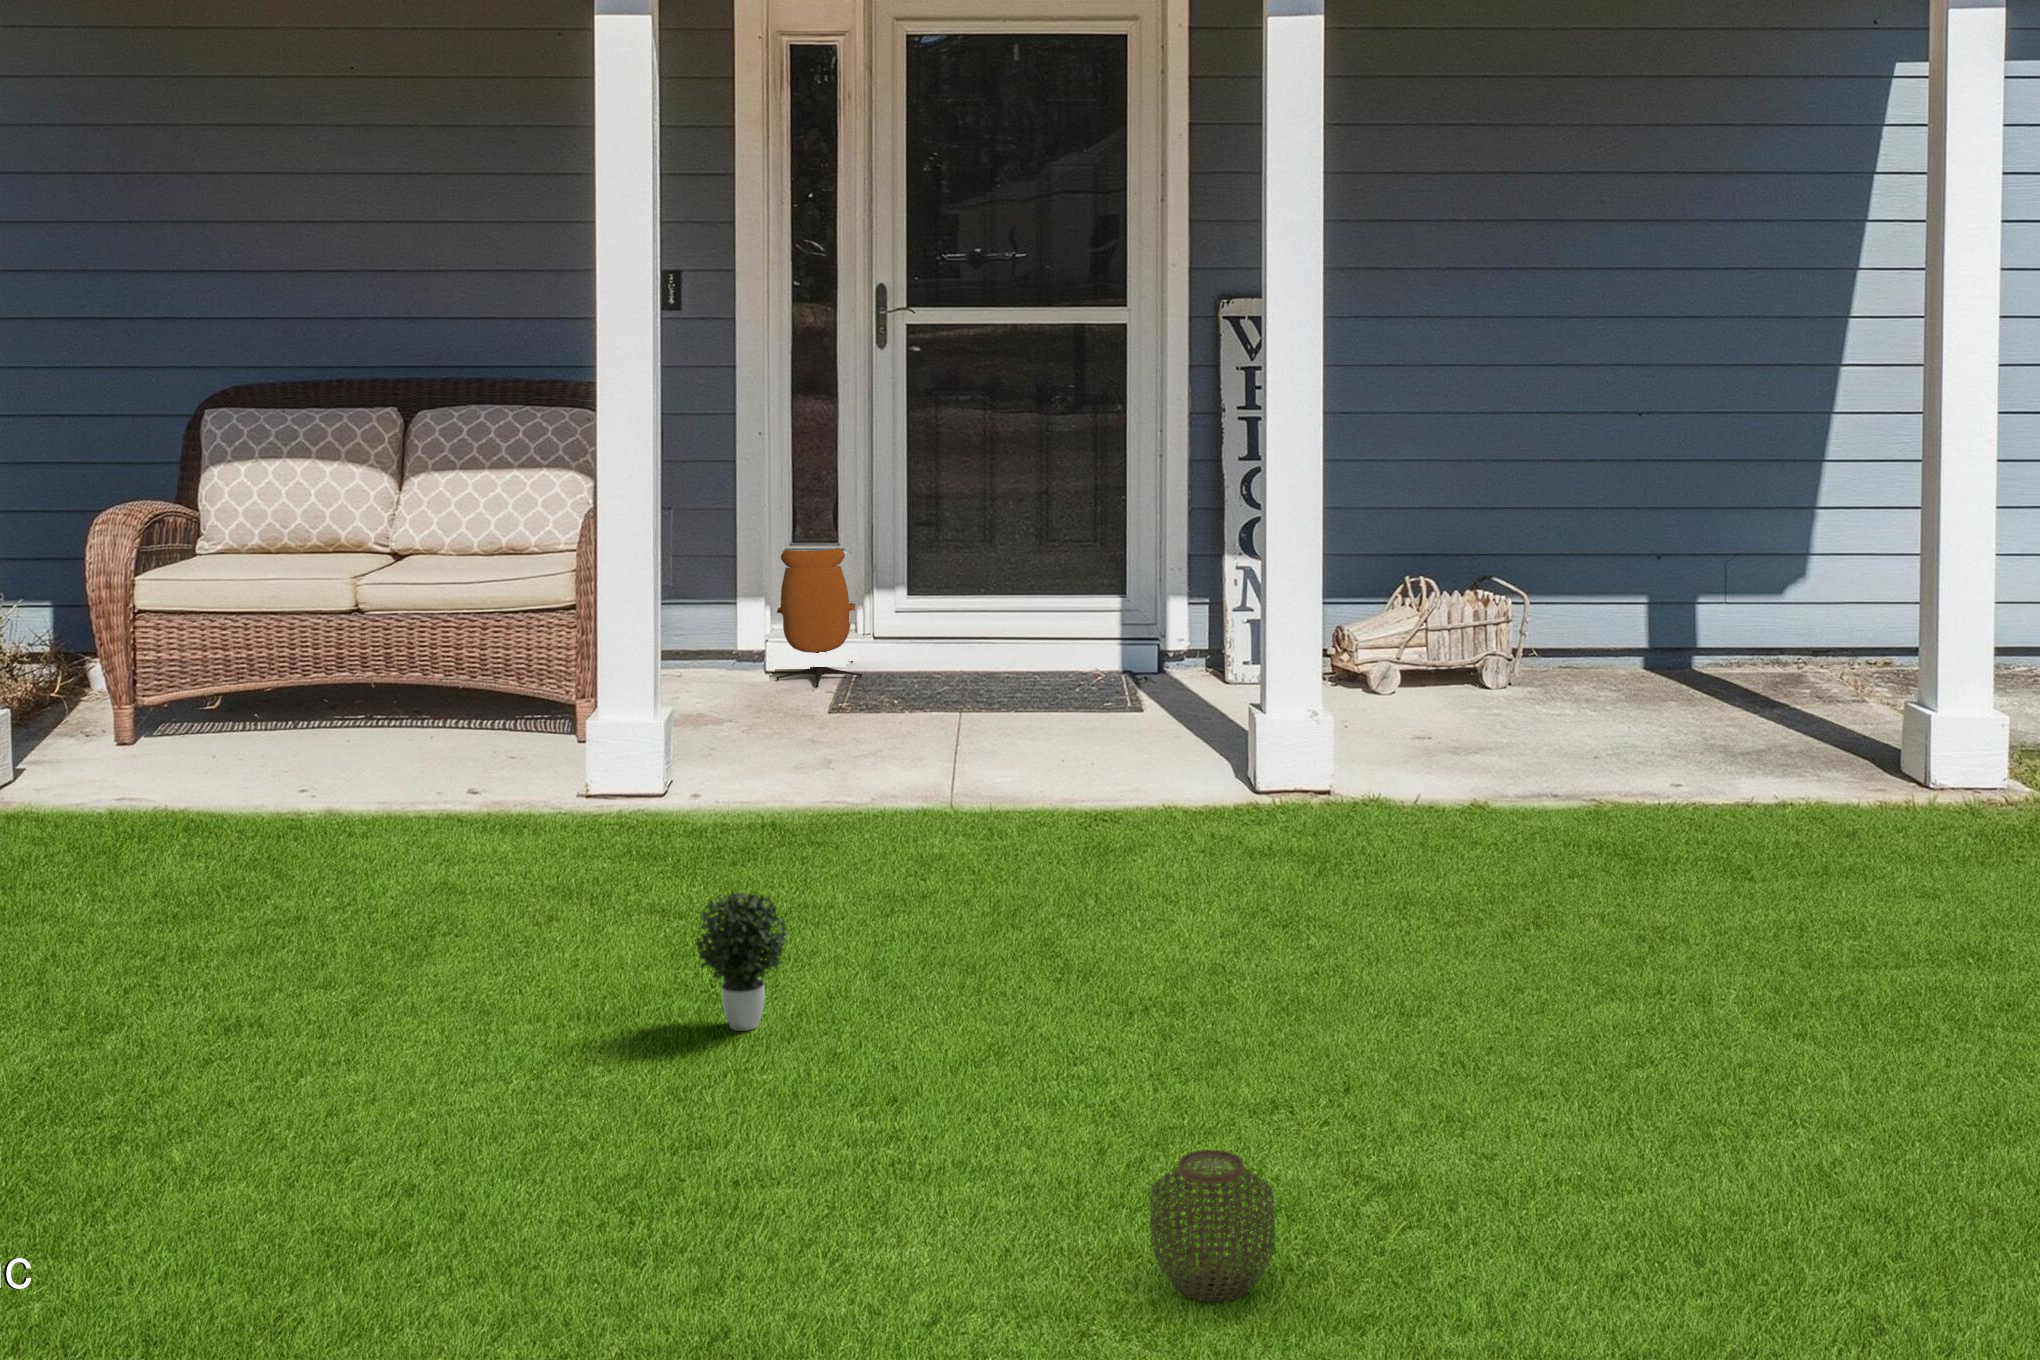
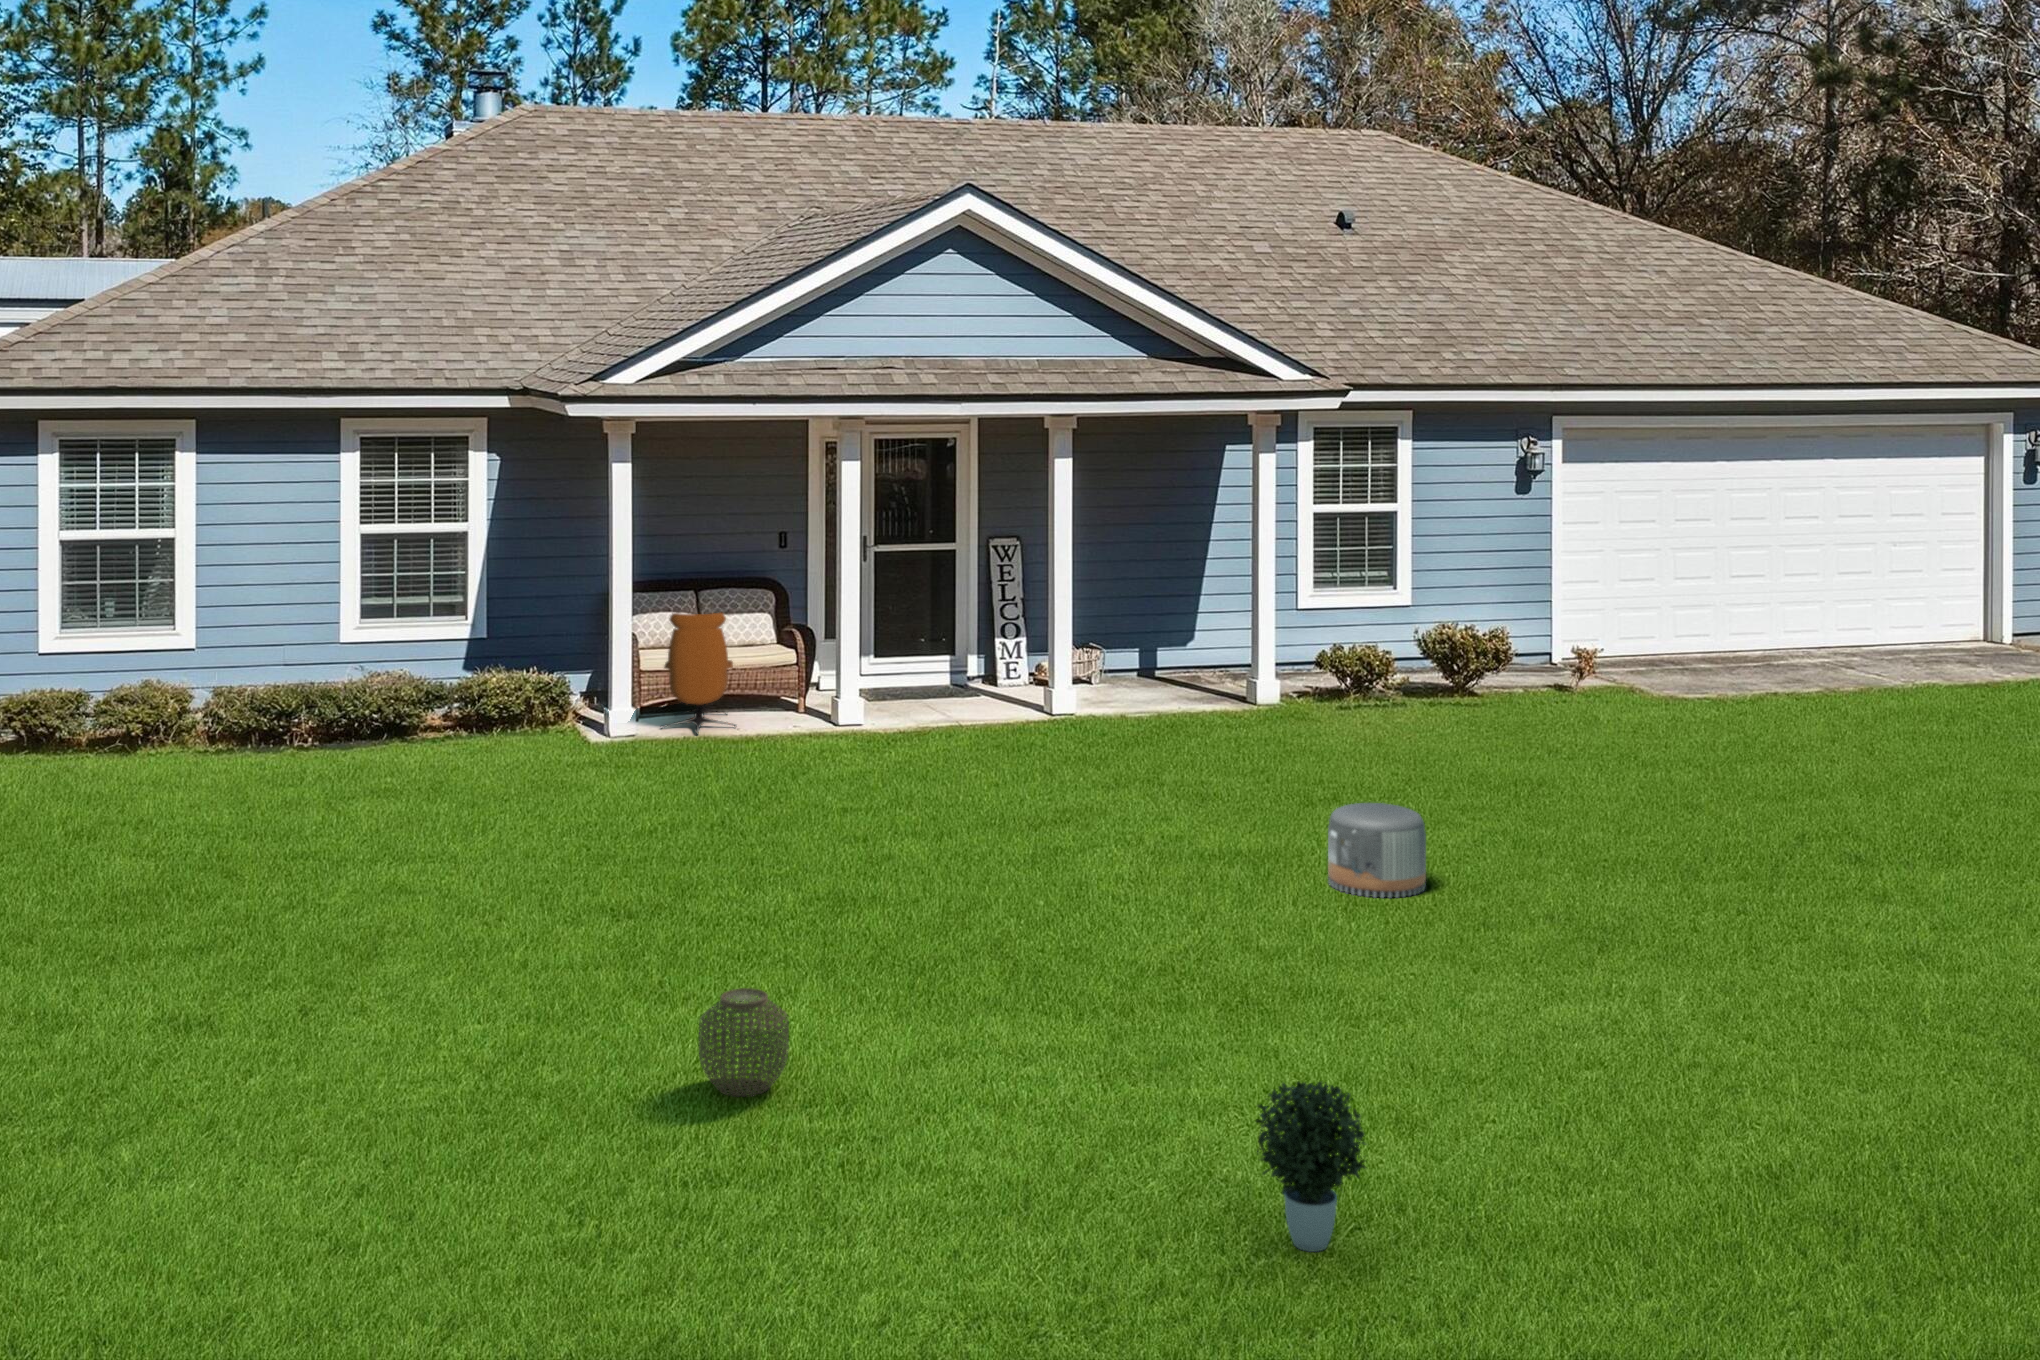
pouf: none [1519,754,1632,862] -> present [1328,803,1426,898]
potted plant: present [695,893,790,1031] -> present [1256,1081,1366,1252]
woven basket: present [1150,1150,1275,1302] -> present [699,988,789,1097]

